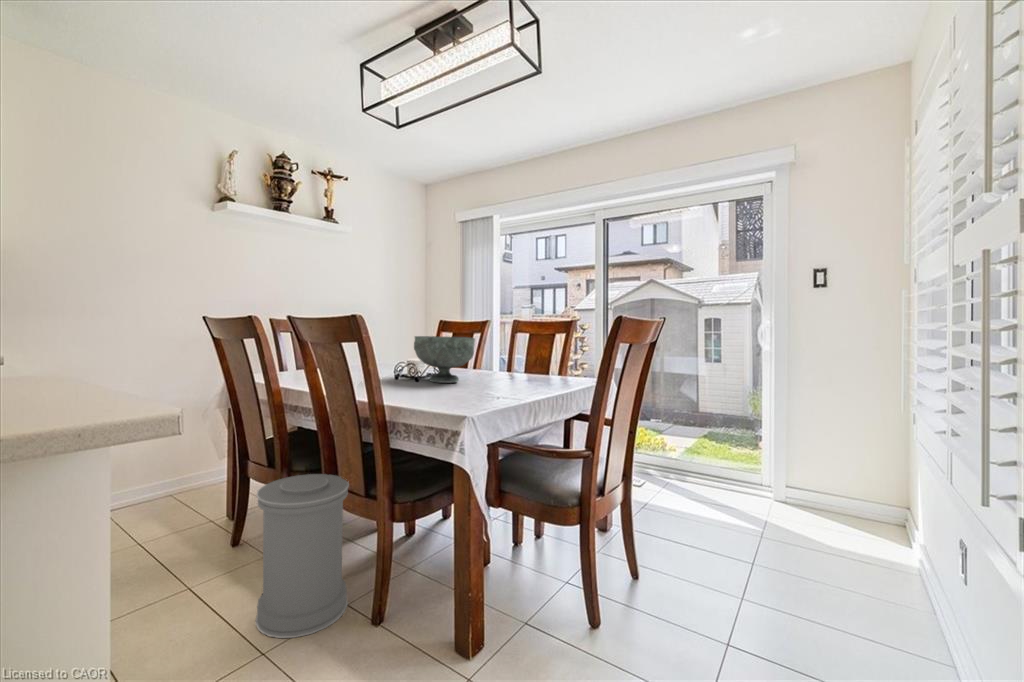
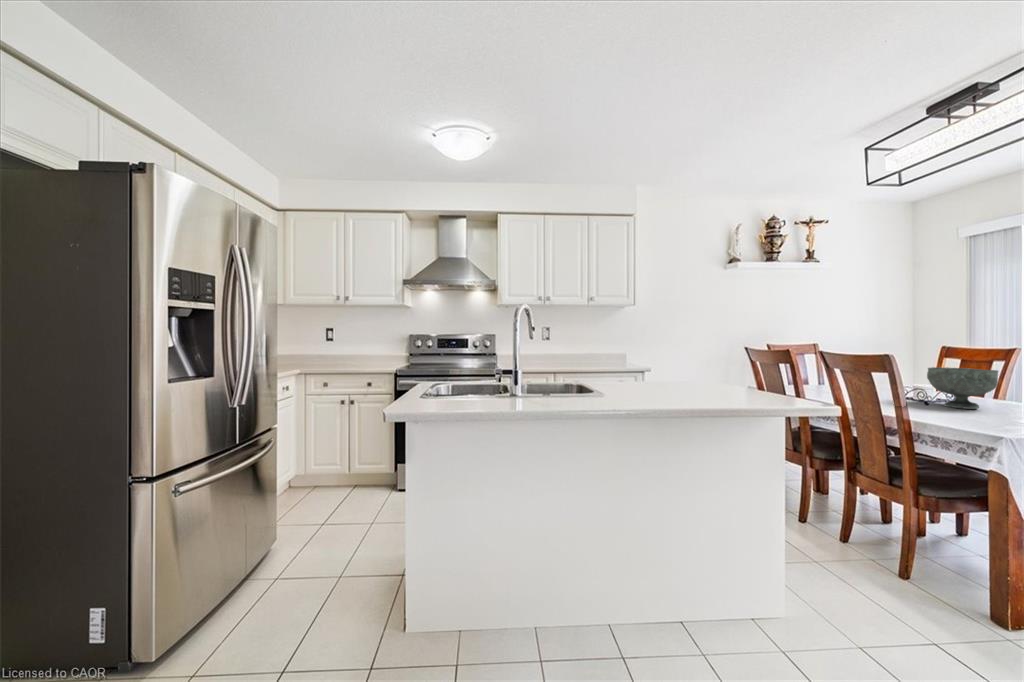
trash can: present [256,474,349,638] -> none [806,464,876,570]

